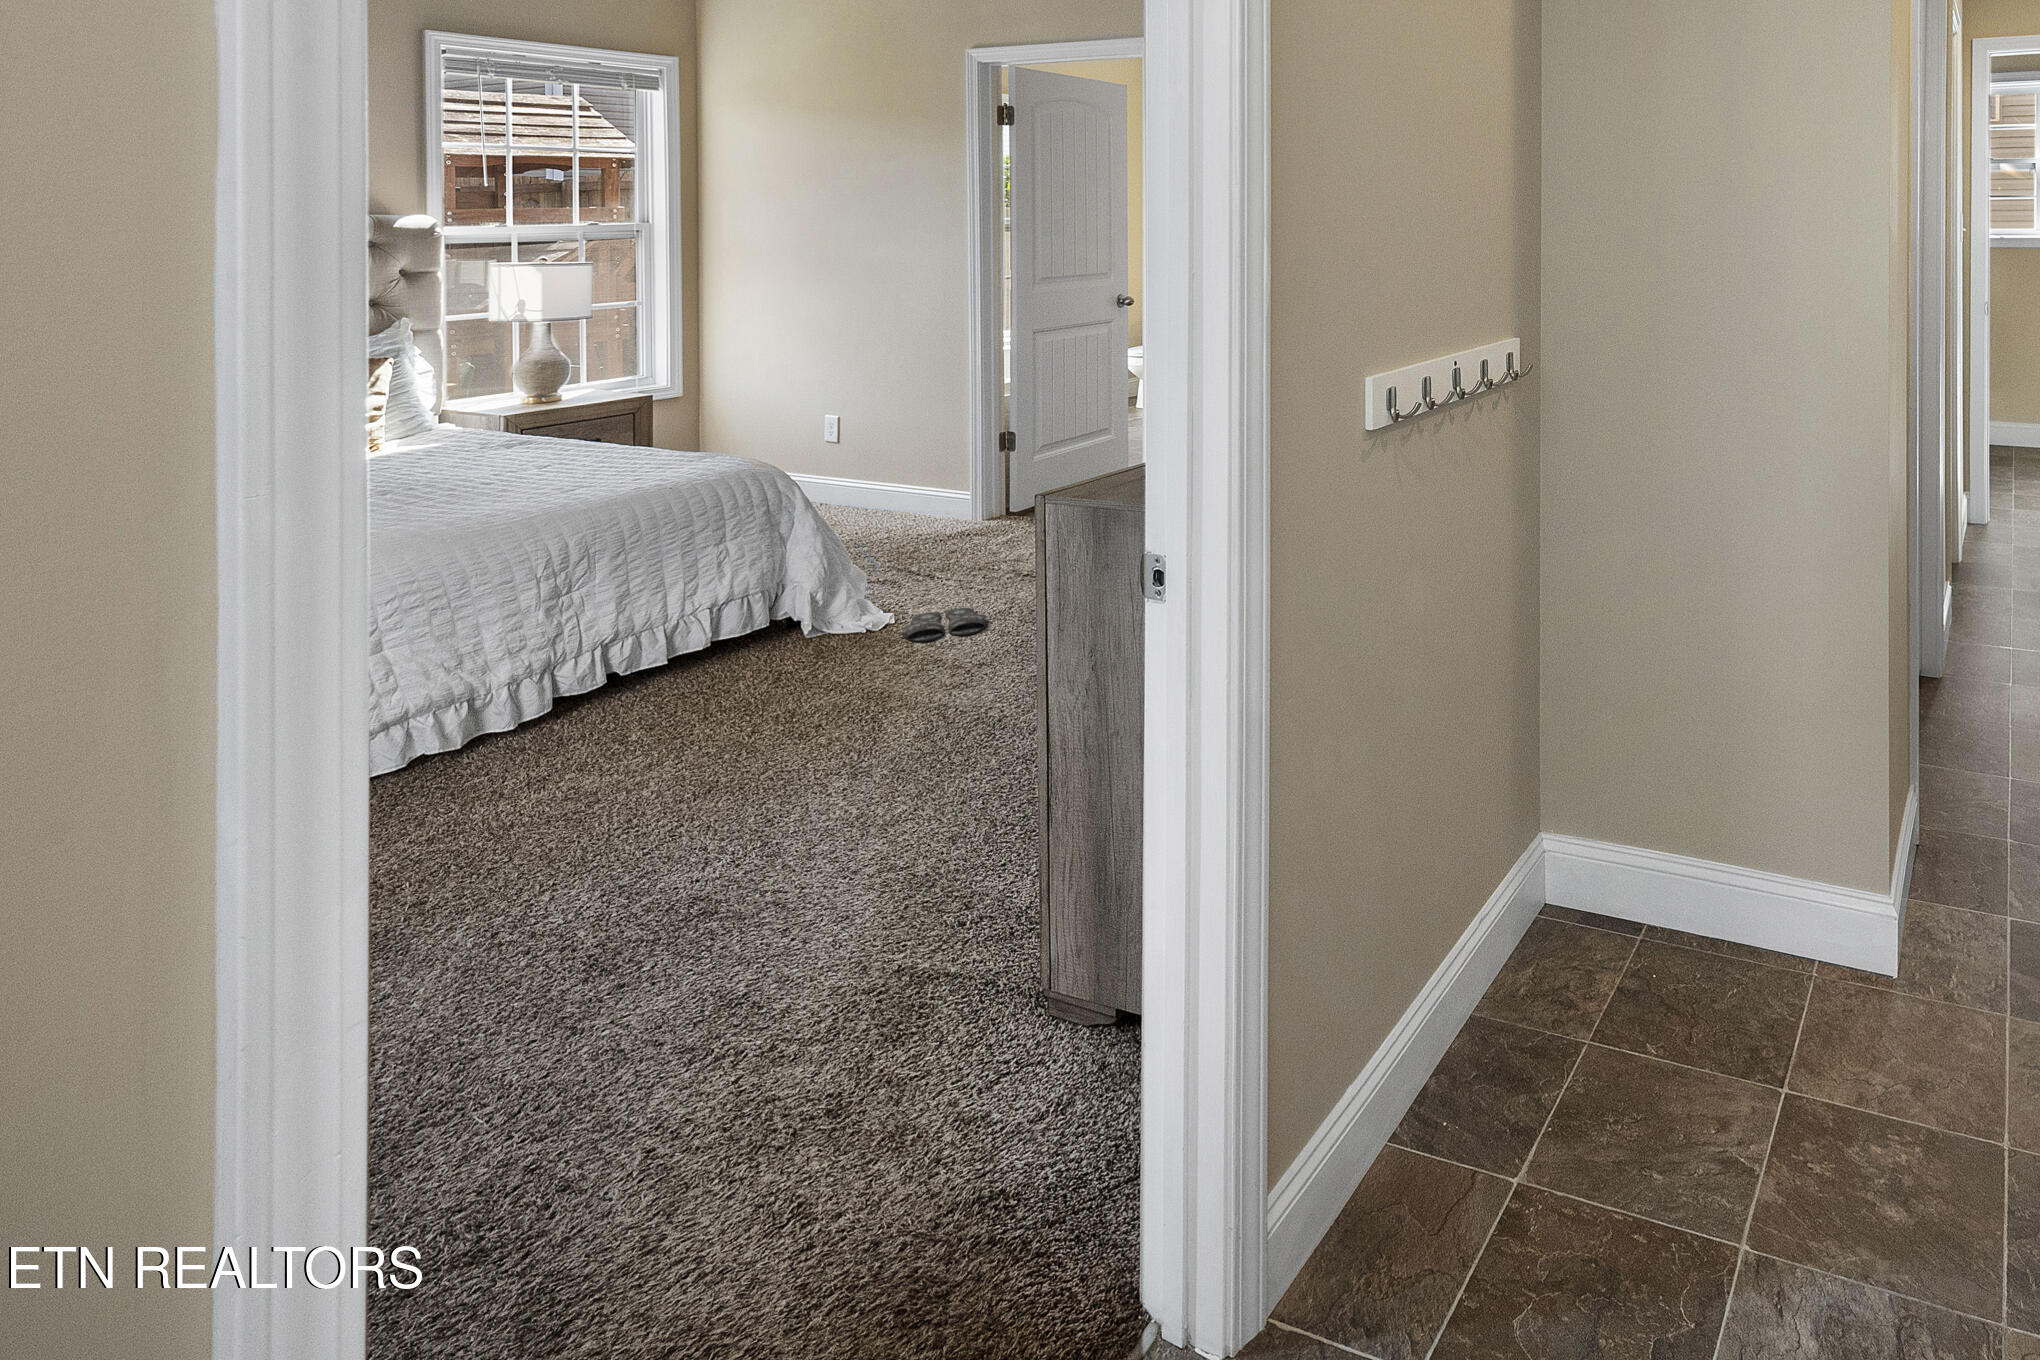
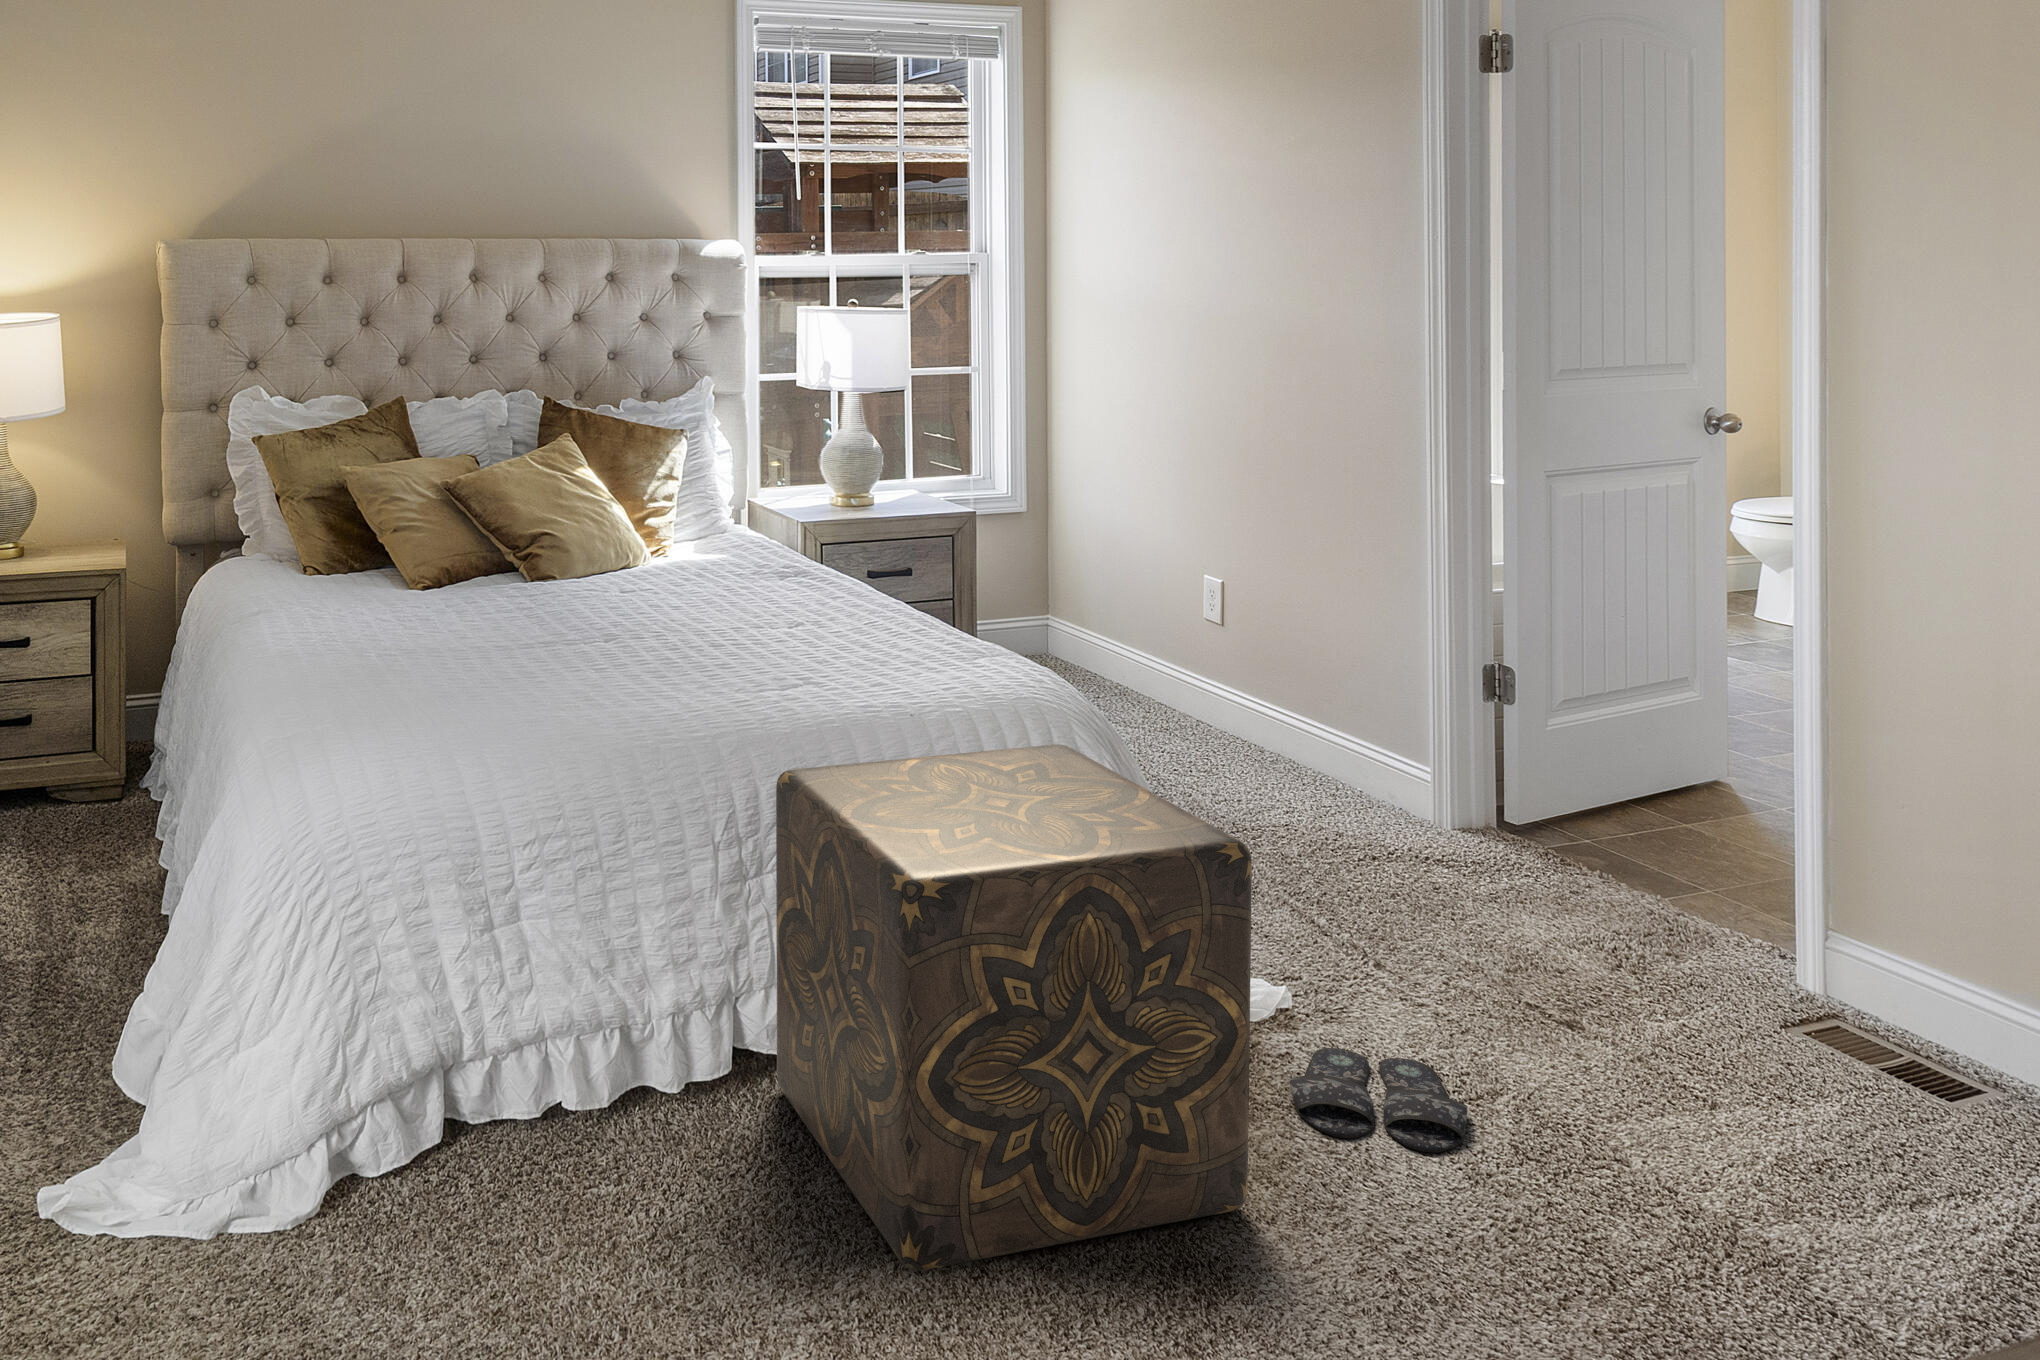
ottoman: none [575,491,886,744] -> present [776,744,1252,1270]

